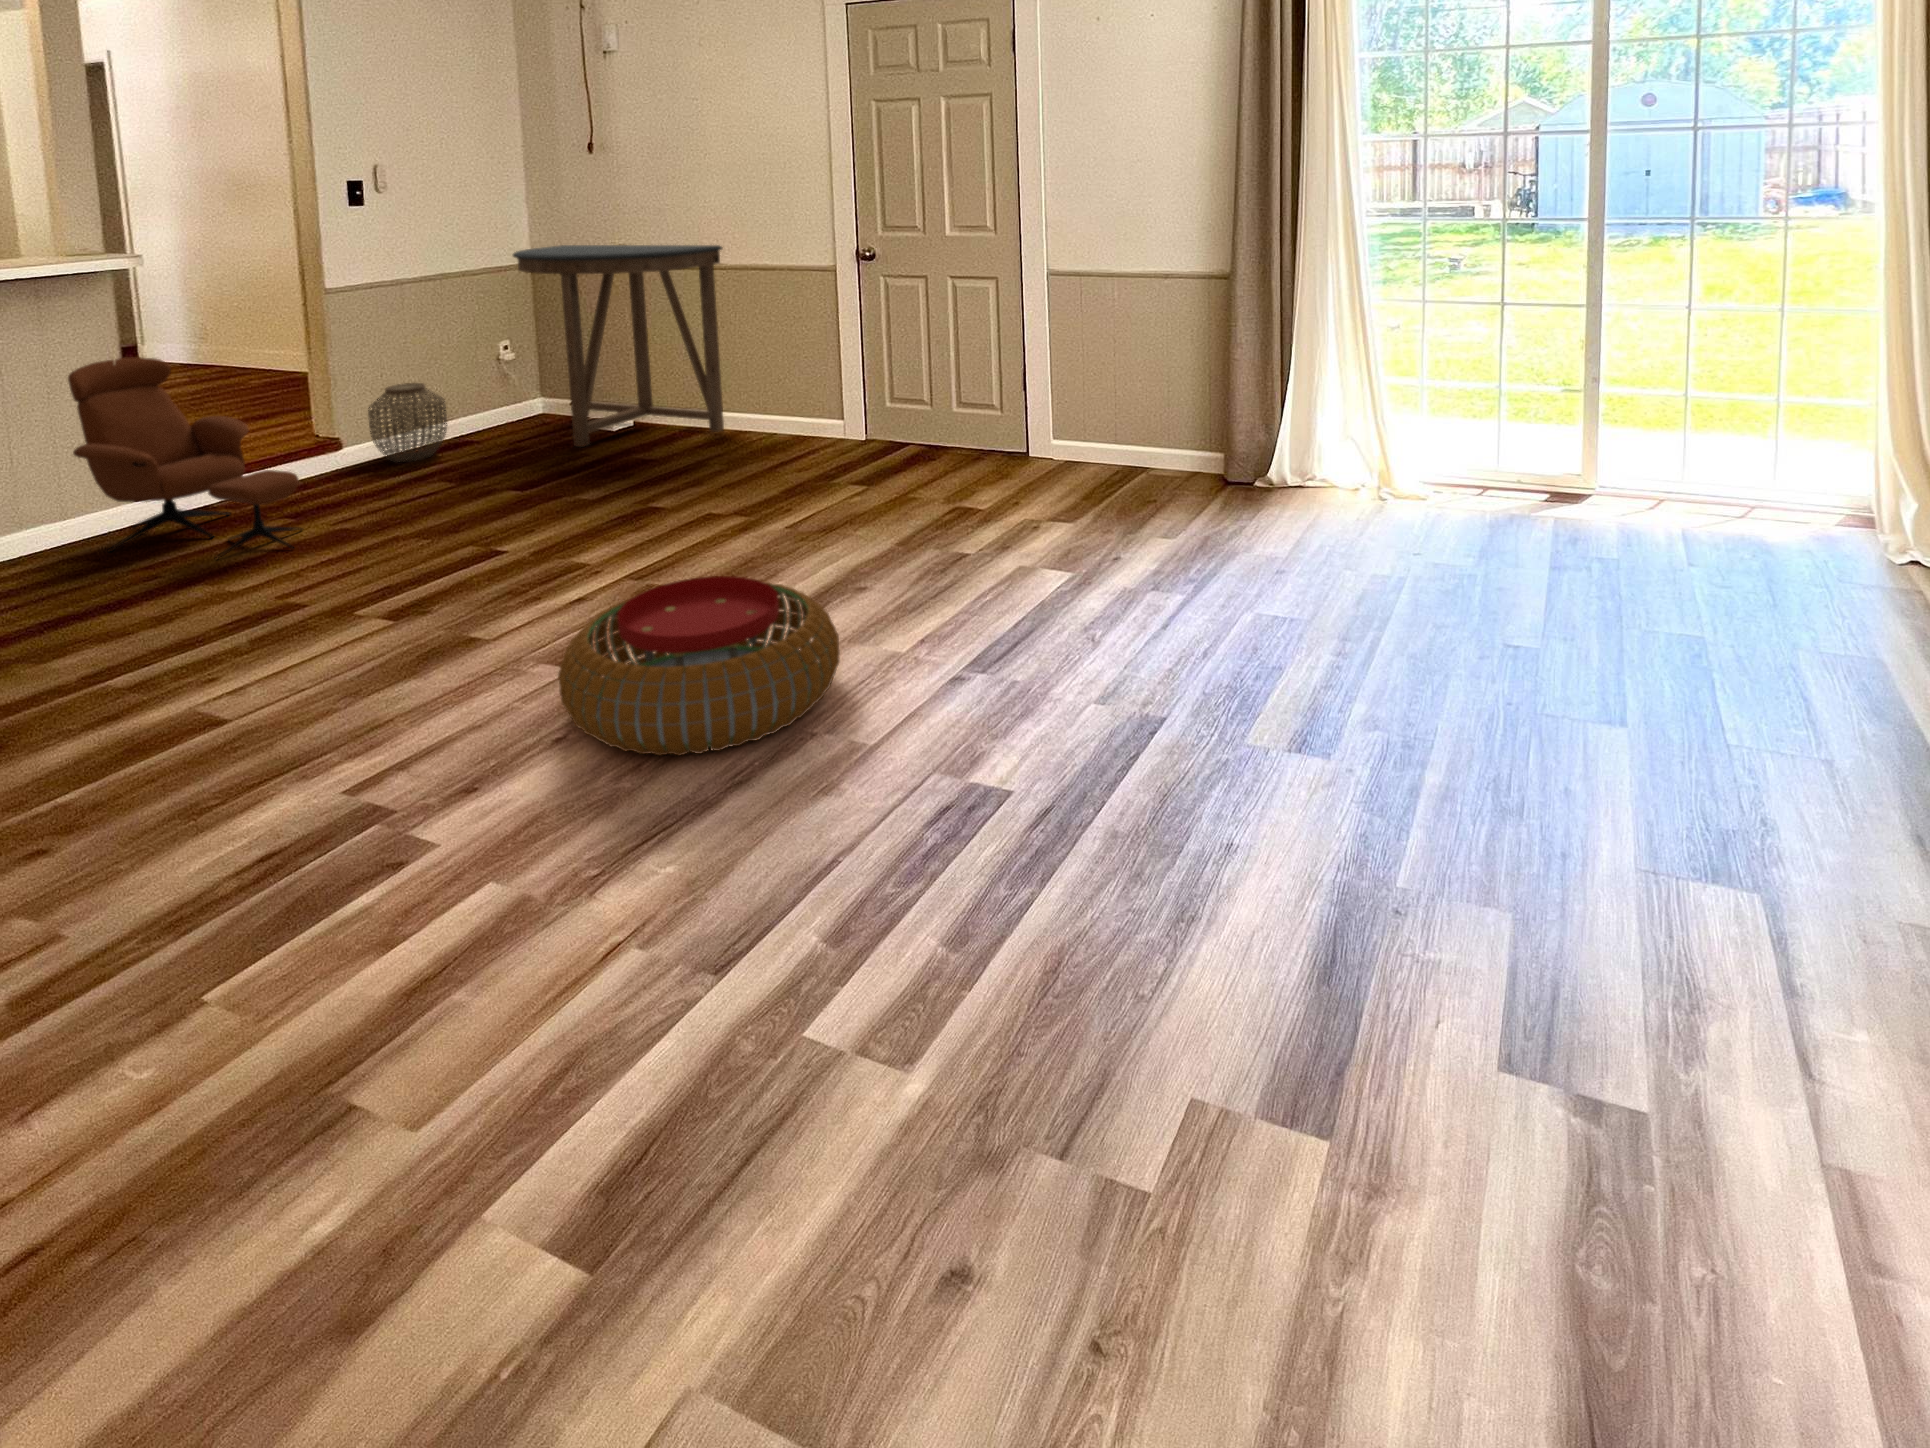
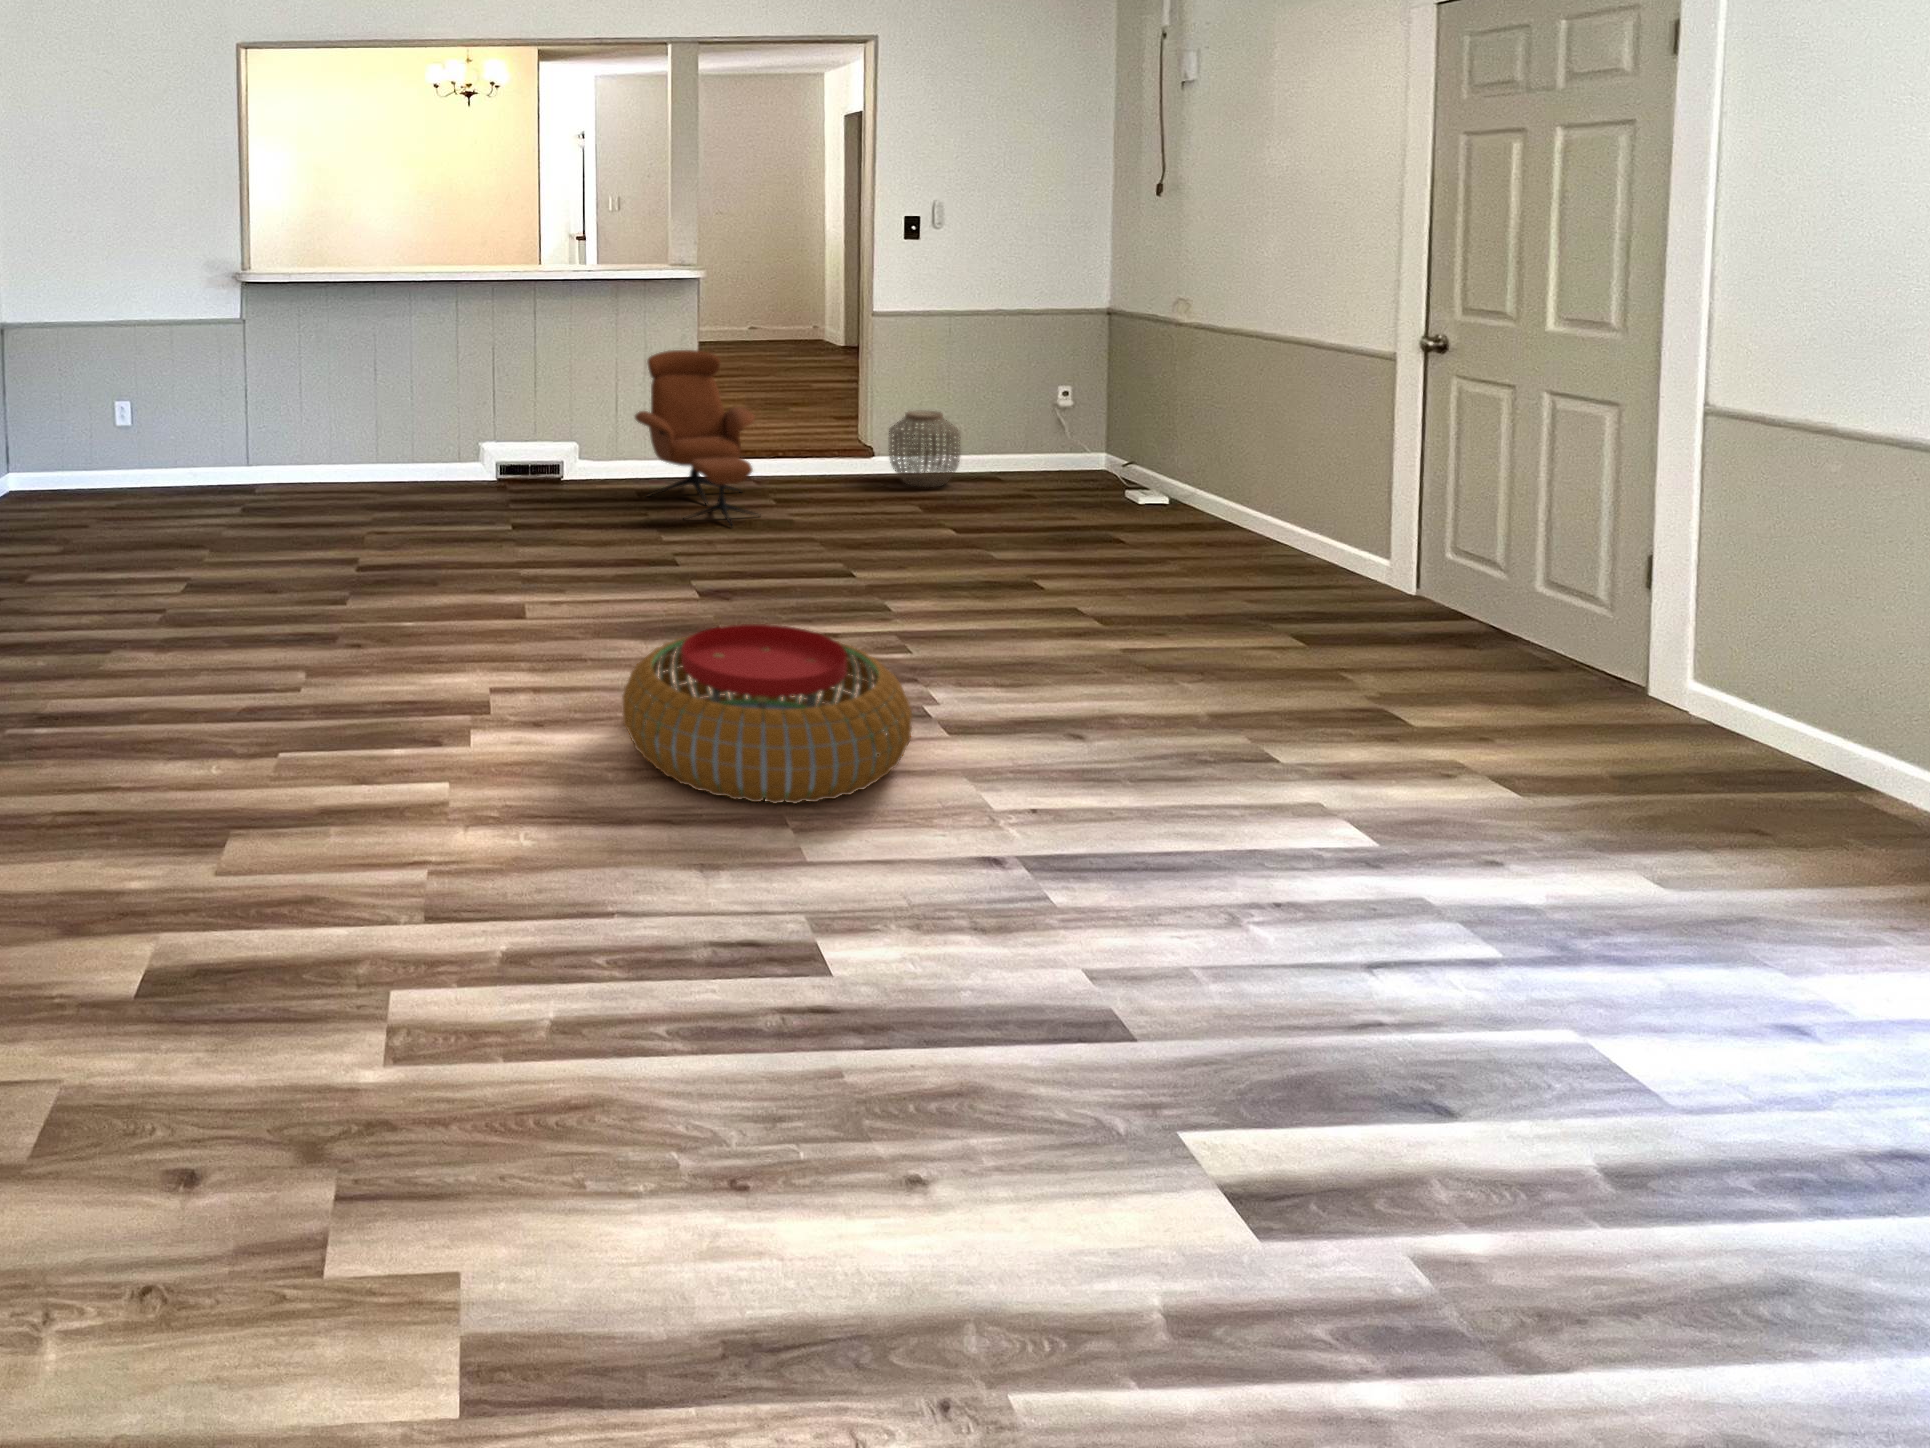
console table: present [513,245,724,447] -> none [1043,288,1271,535]

